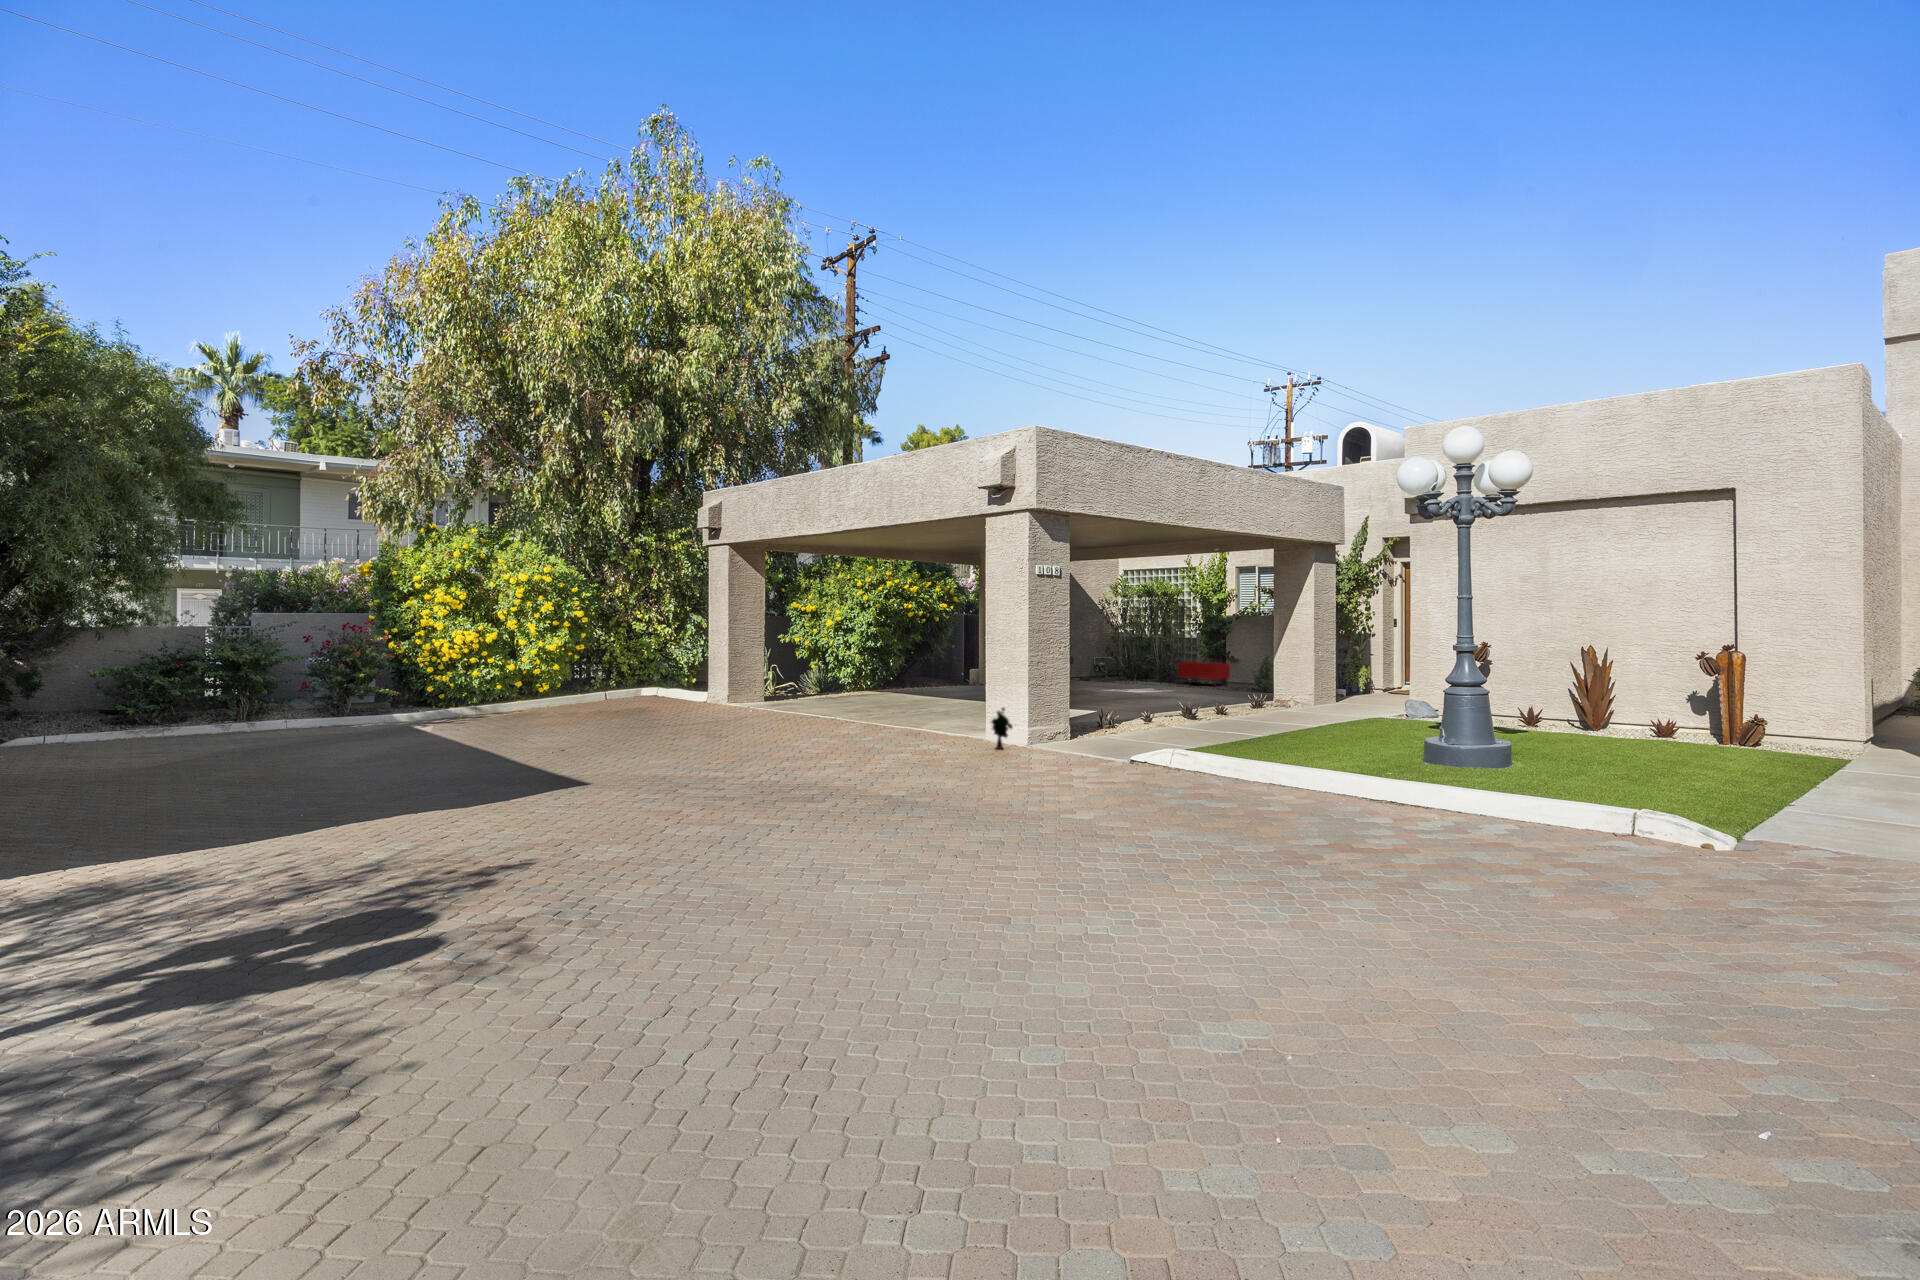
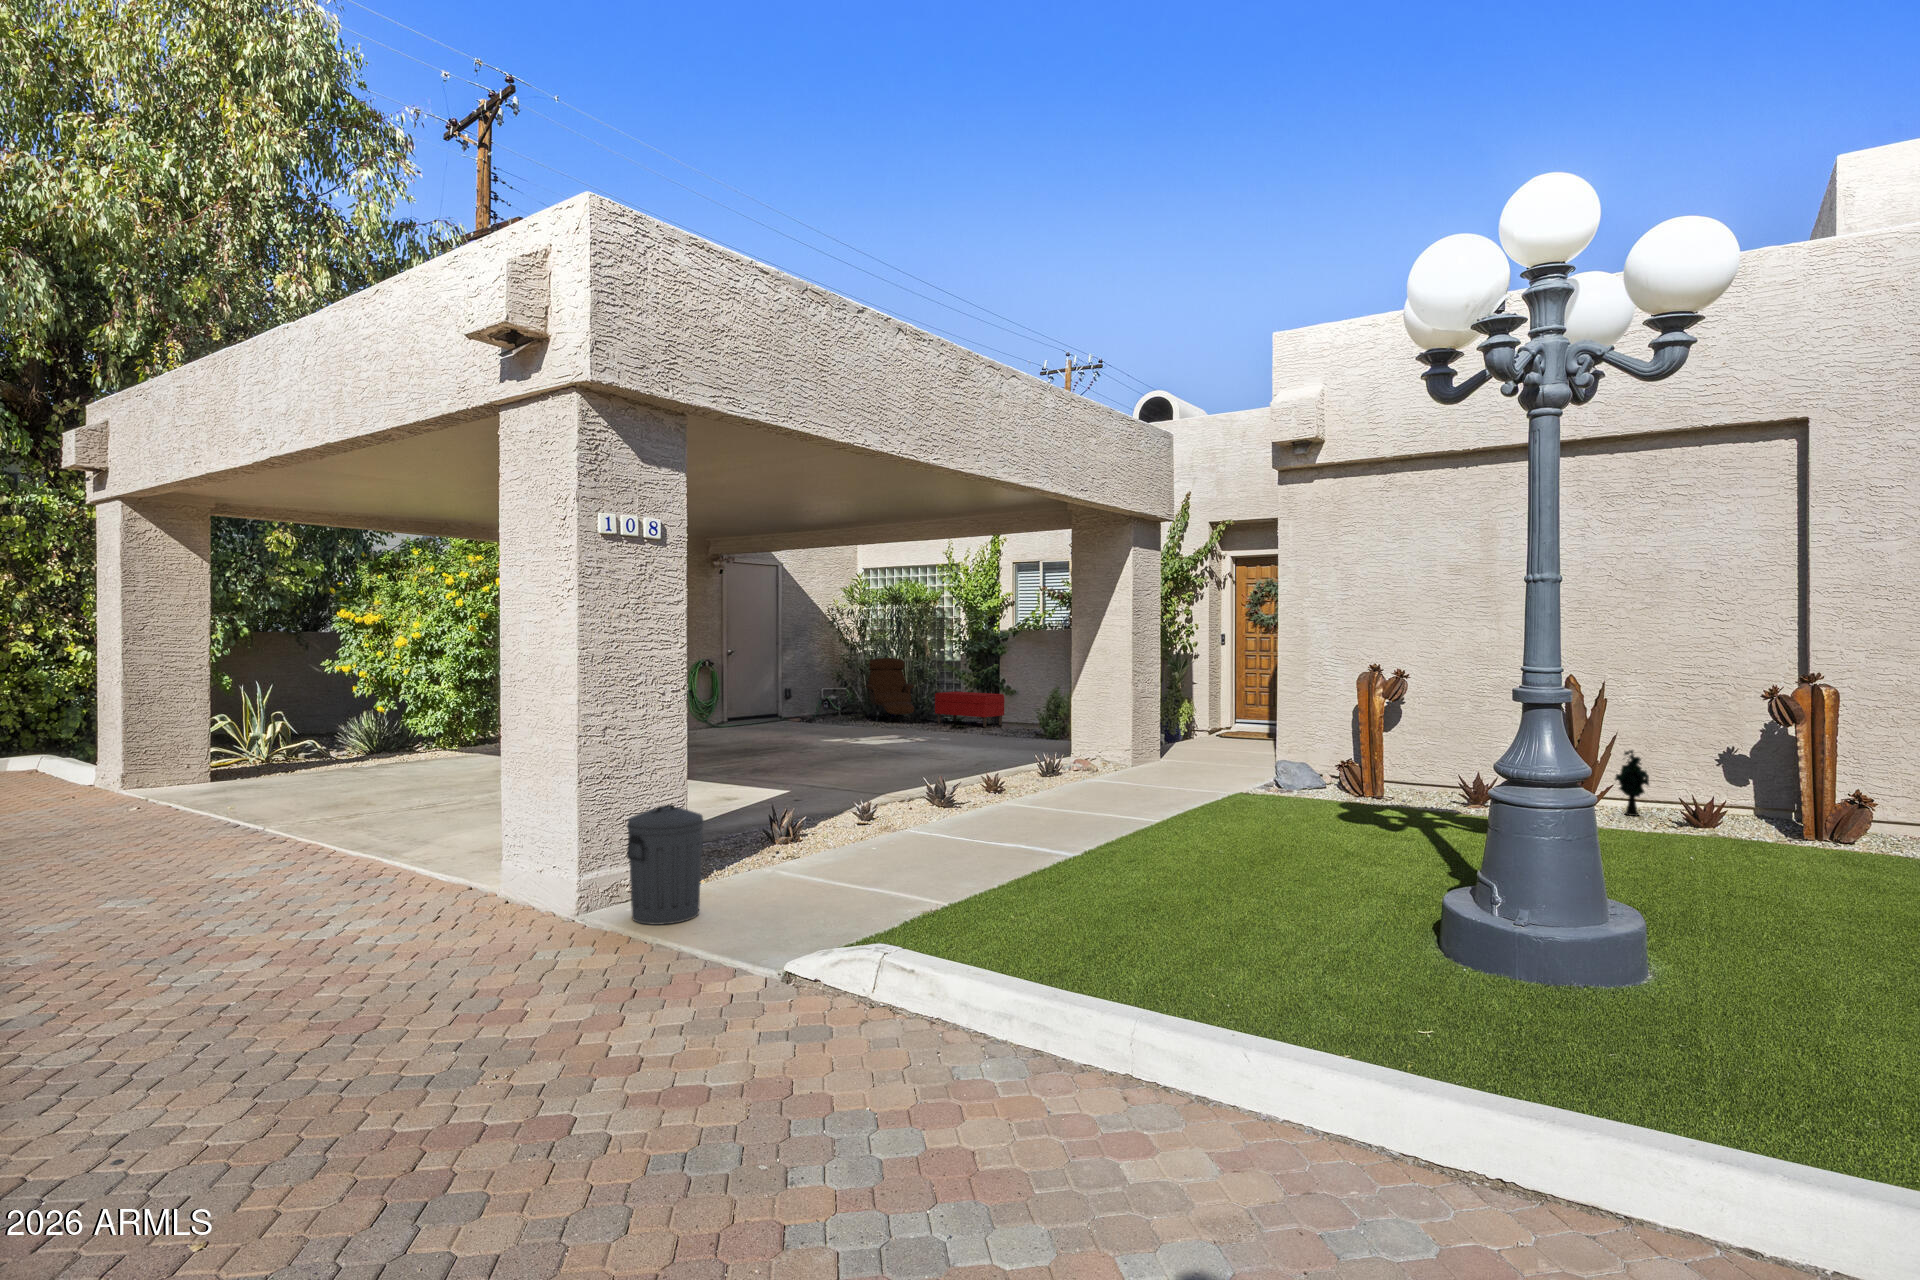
lounge chair: none [1126,637,1162,683] -> present [865,658,914,723]
trash can: none [1048,698,1082,751] -> present [627,805,704,925]
decorative plant: present [991,708,1012,749] -> present [1615,750,1649,816]

